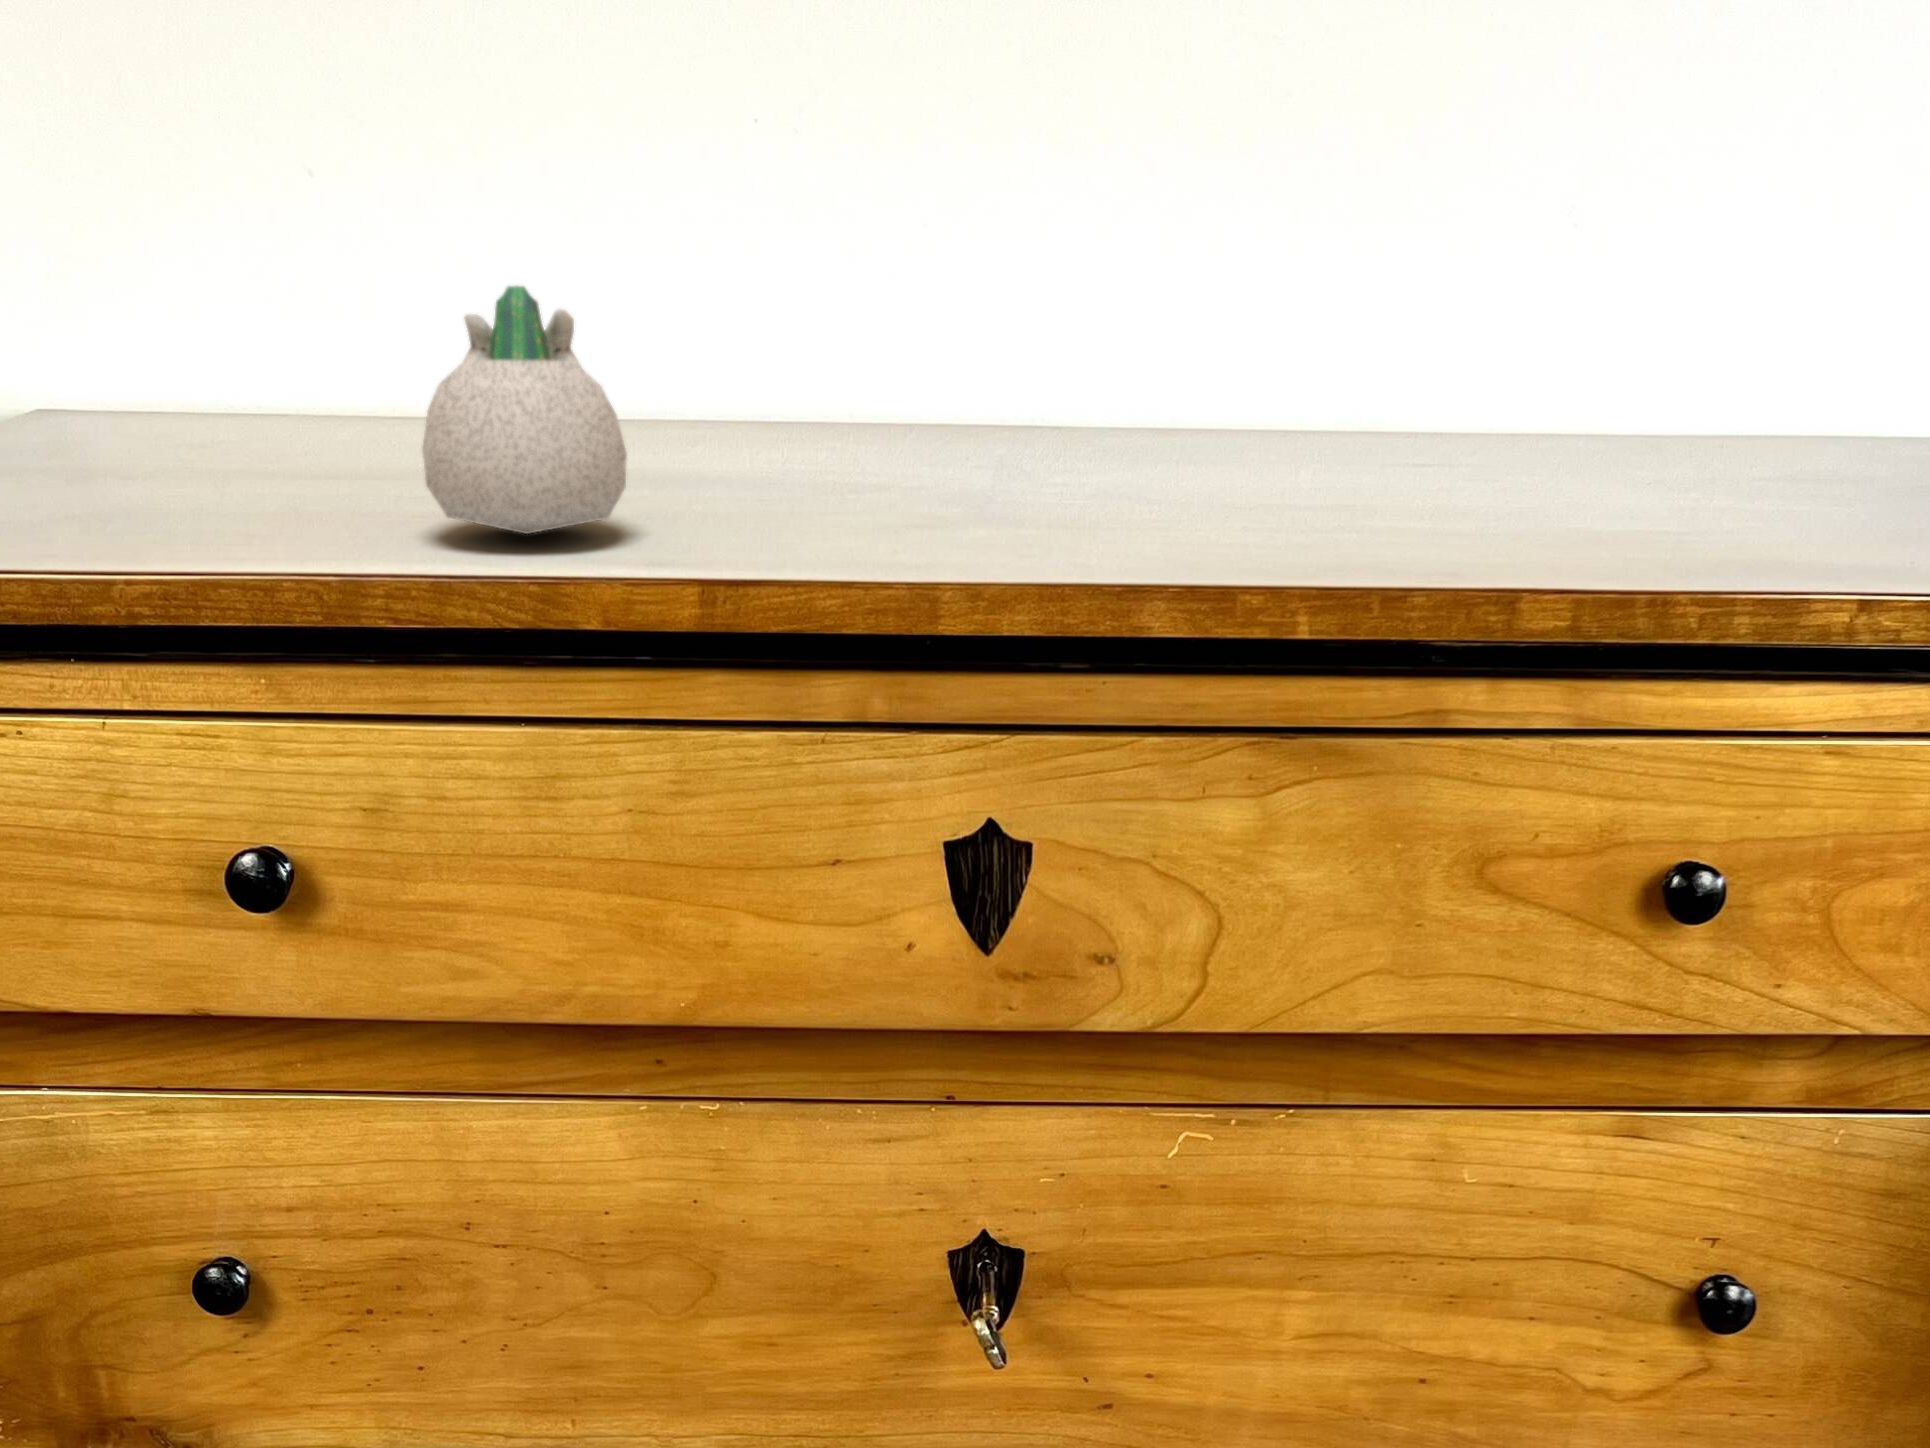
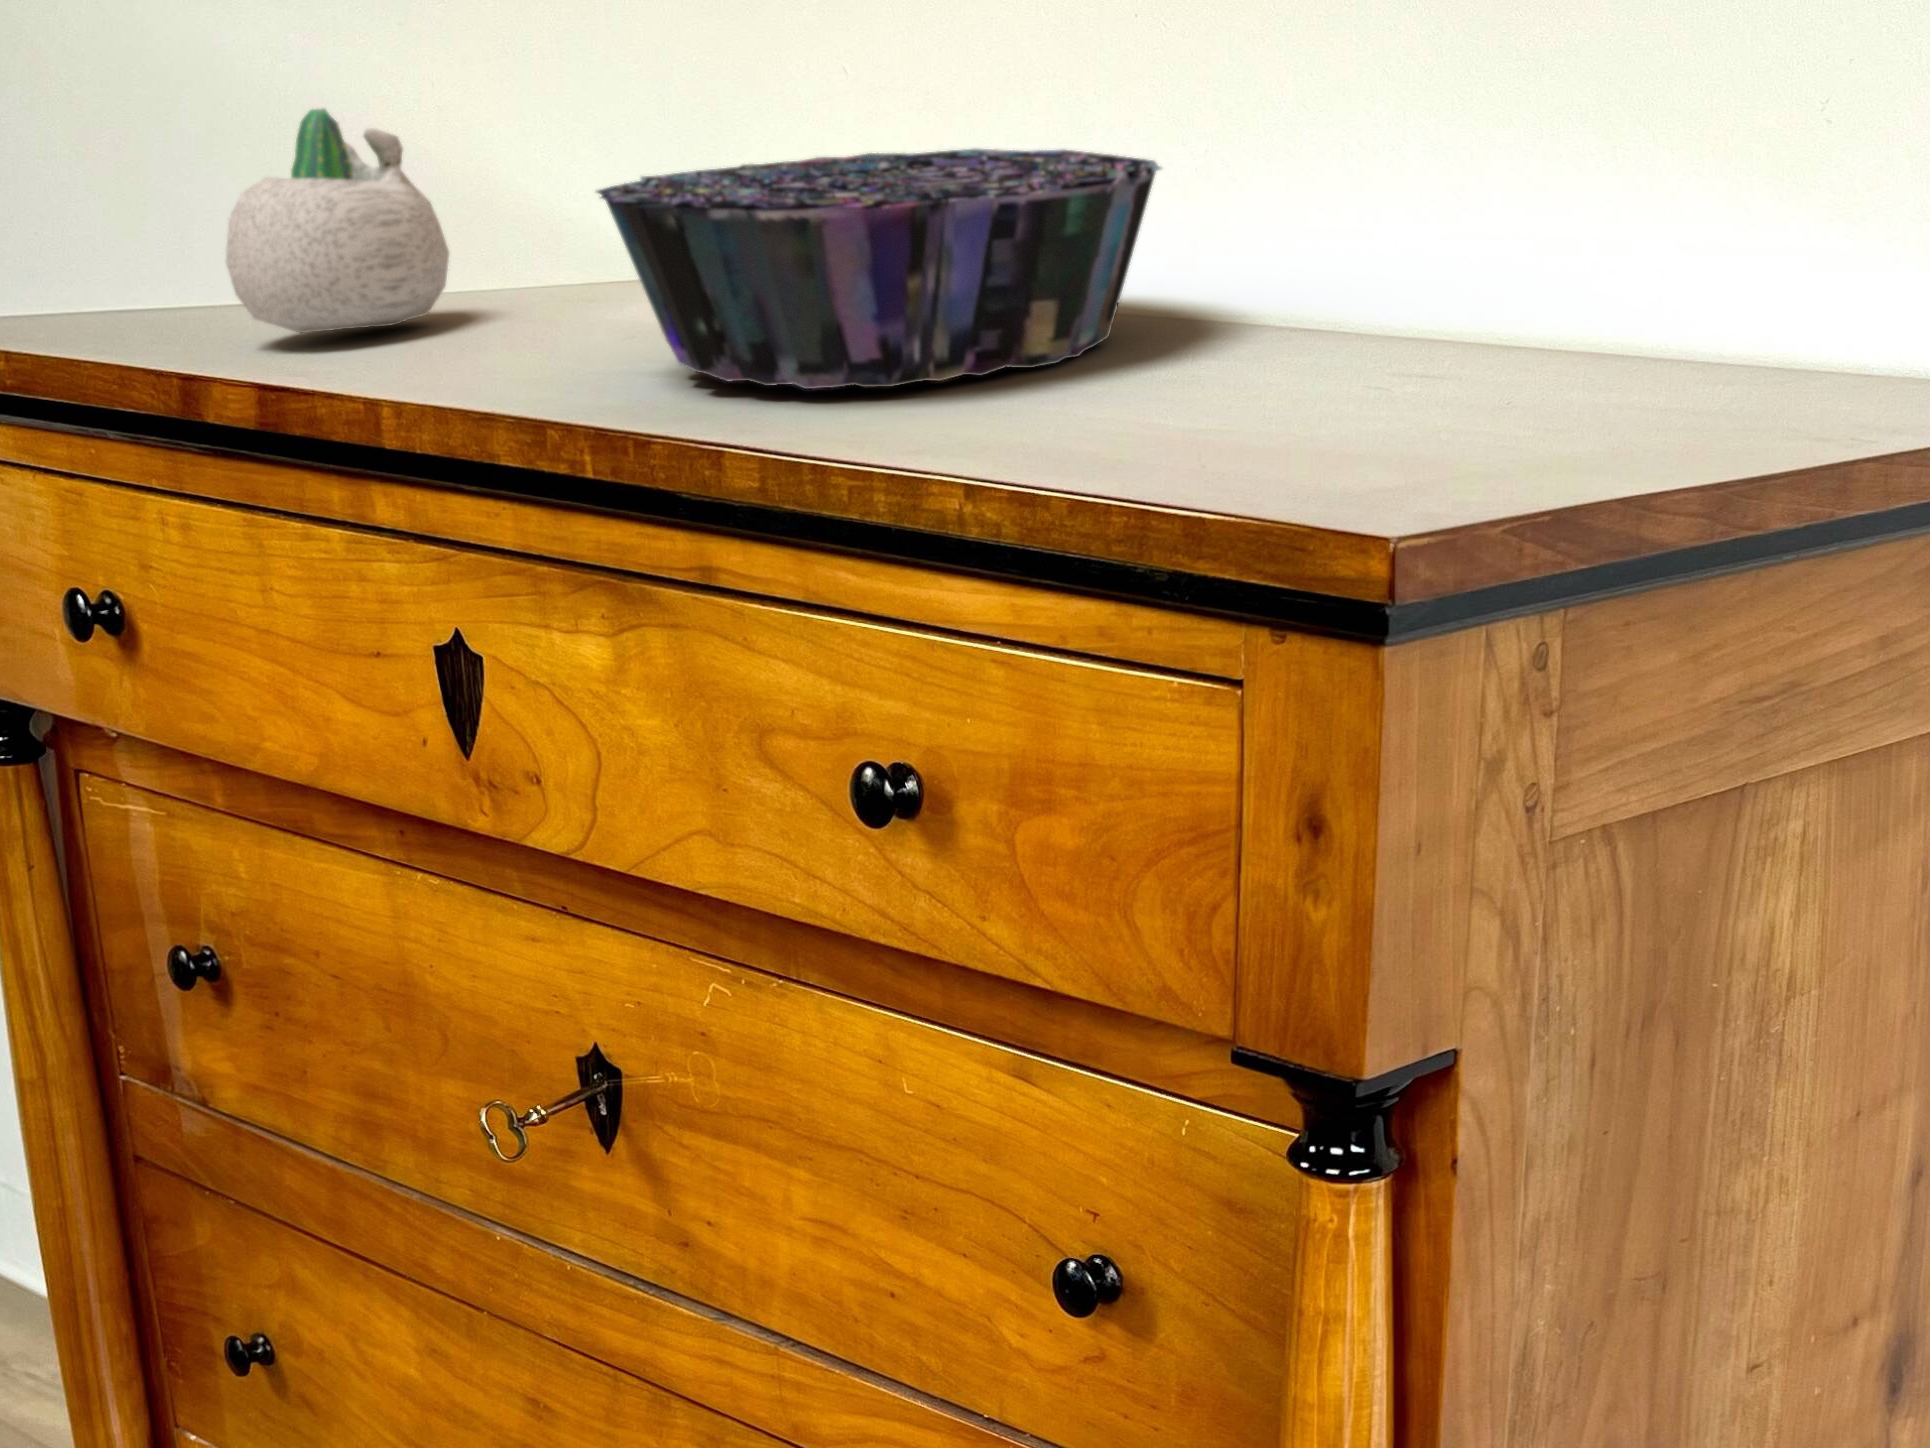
decorative bowl: none [1026,340,1543,547] -> present [597,149,1161,389]

